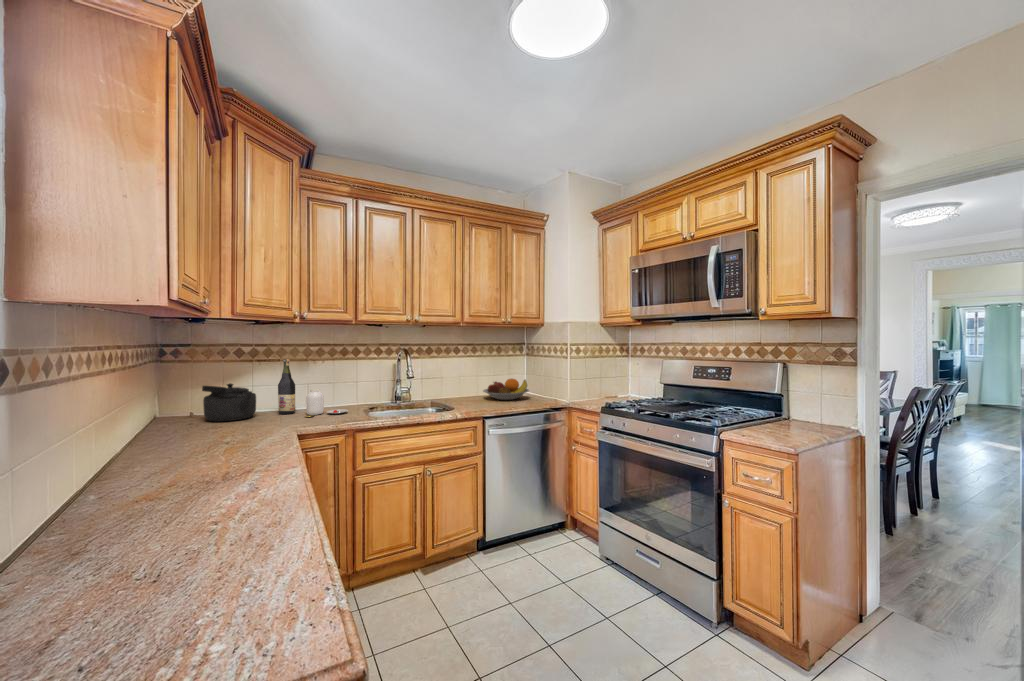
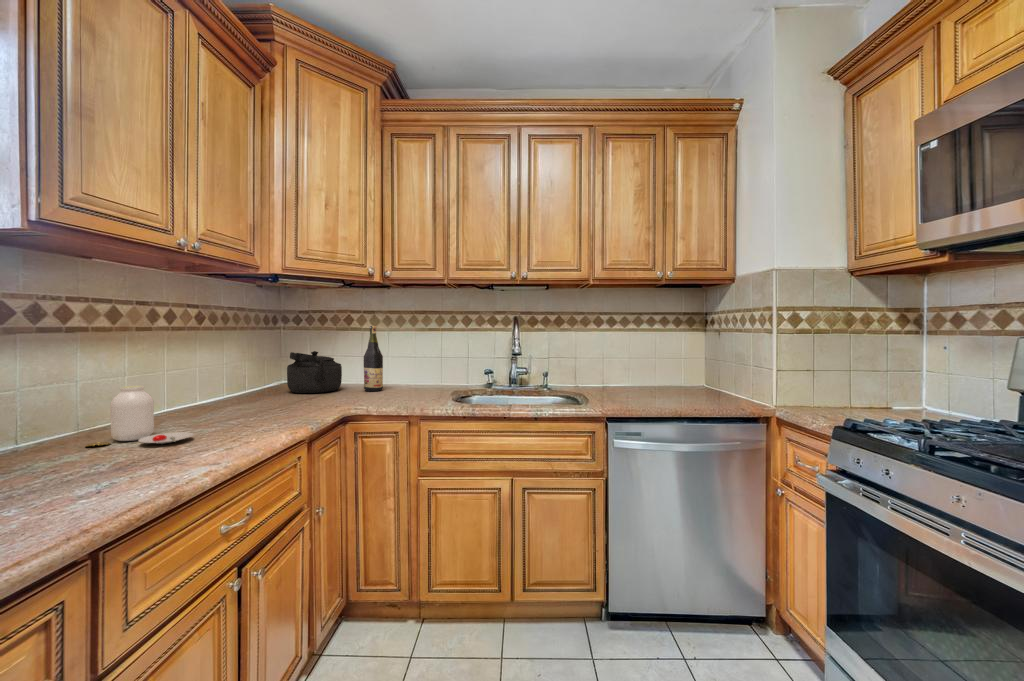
fruit bowl: present [483,379,529,400] -> none [629,365,706,398]
jar: present [305,389,348,417] -> present [86,386,193,446]

